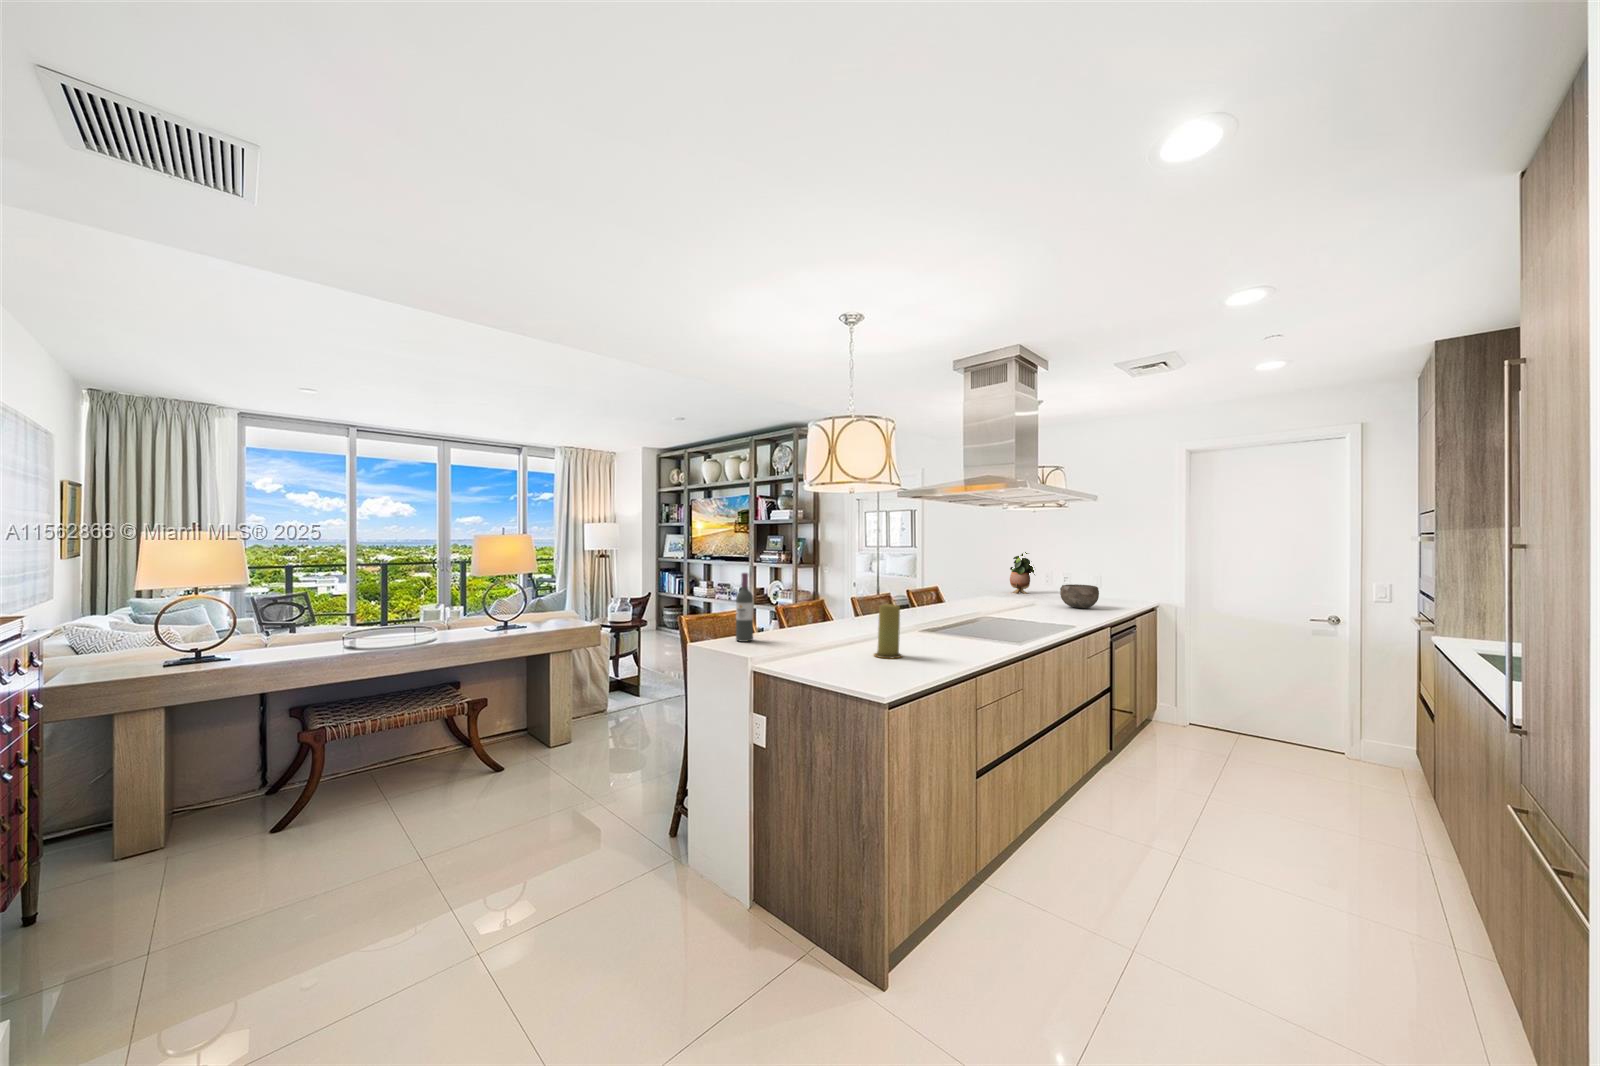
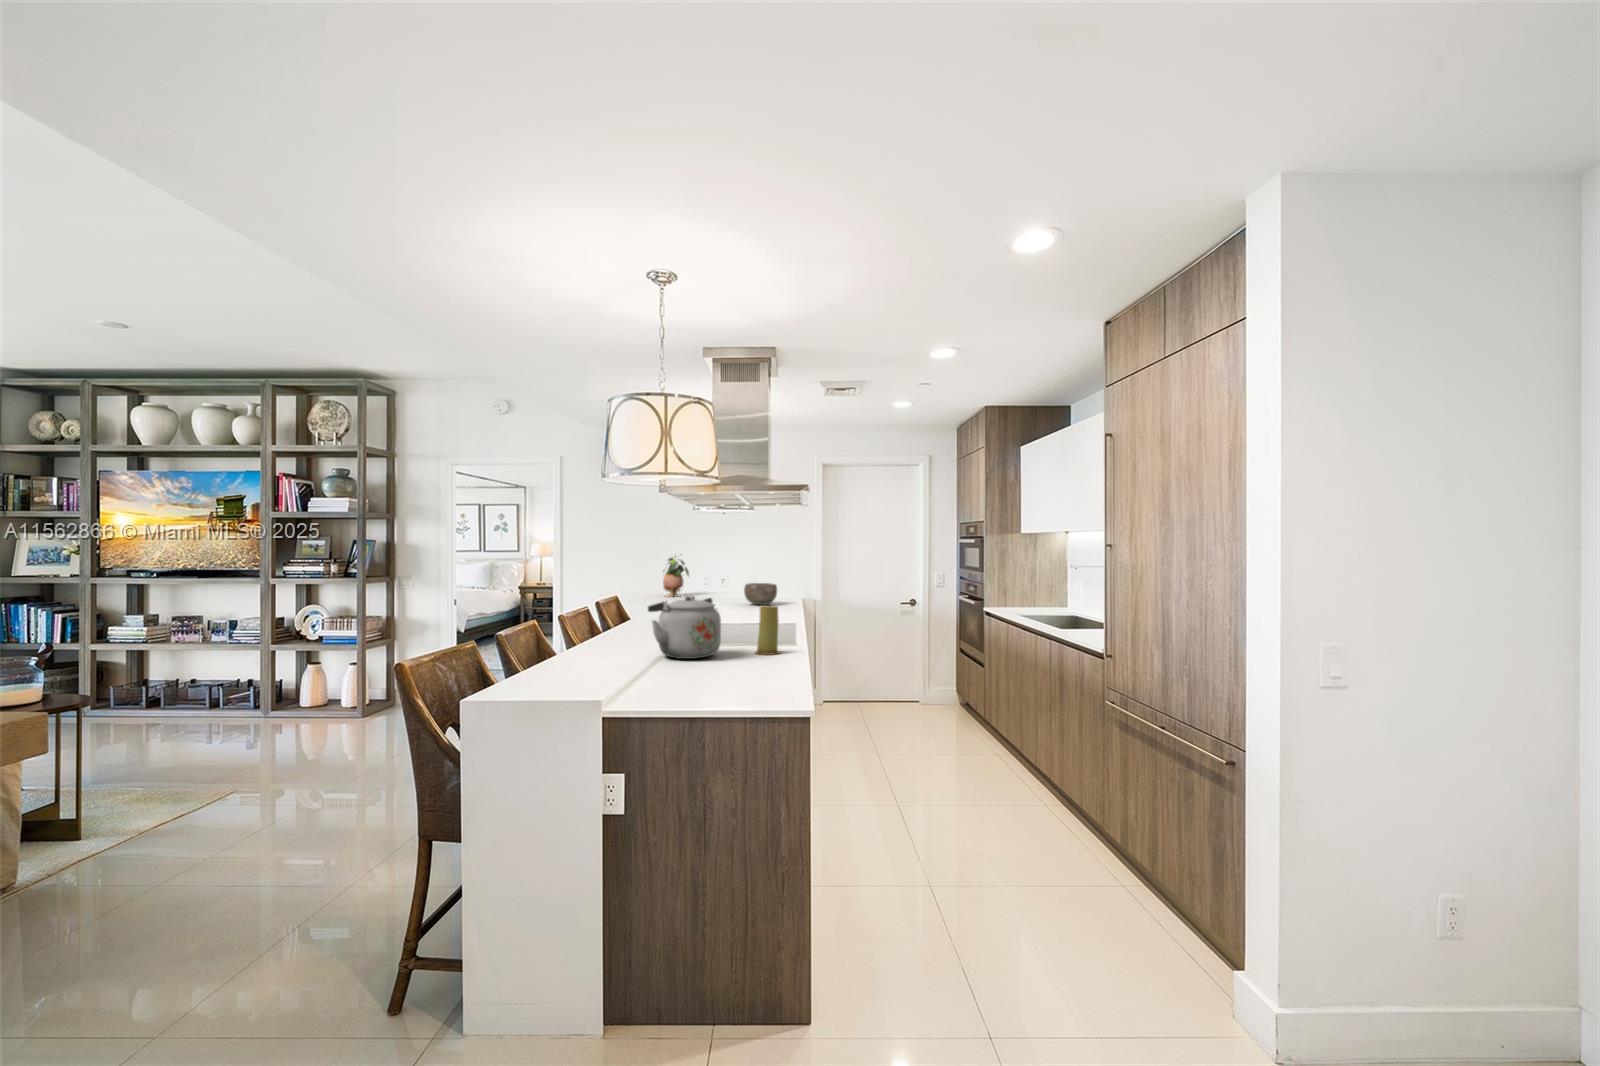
wine bottle: present [736,573,753,642] -> none [600,584,620,661]
kettle: none [767,588,841,650] -> present [648,596,721,659]

